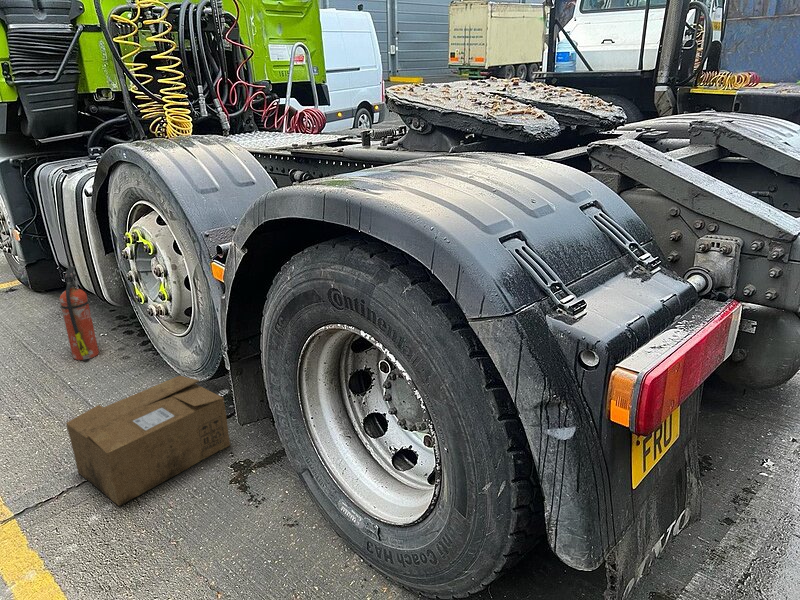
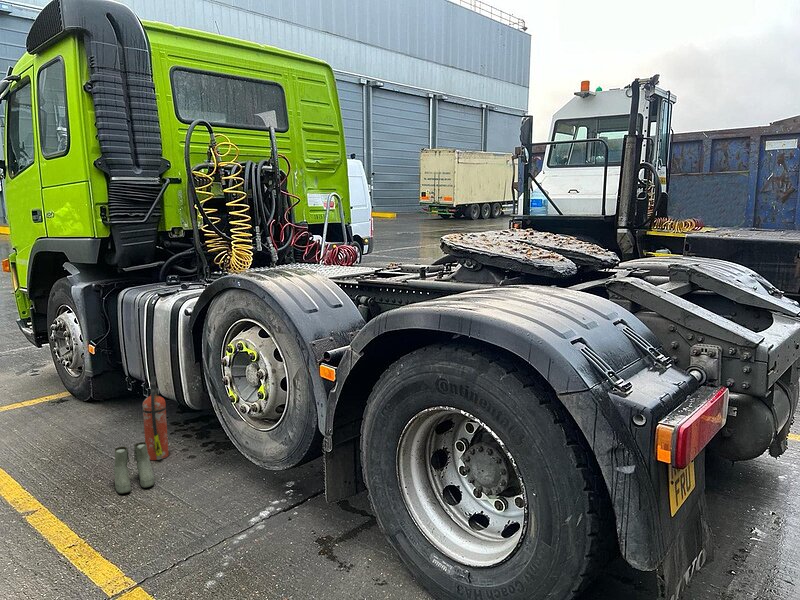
boots: none [19,343,70,401] -> present [114,442,154,494]
cardboard box: present [66,376,230,506] -> none [187,466,314,572]

